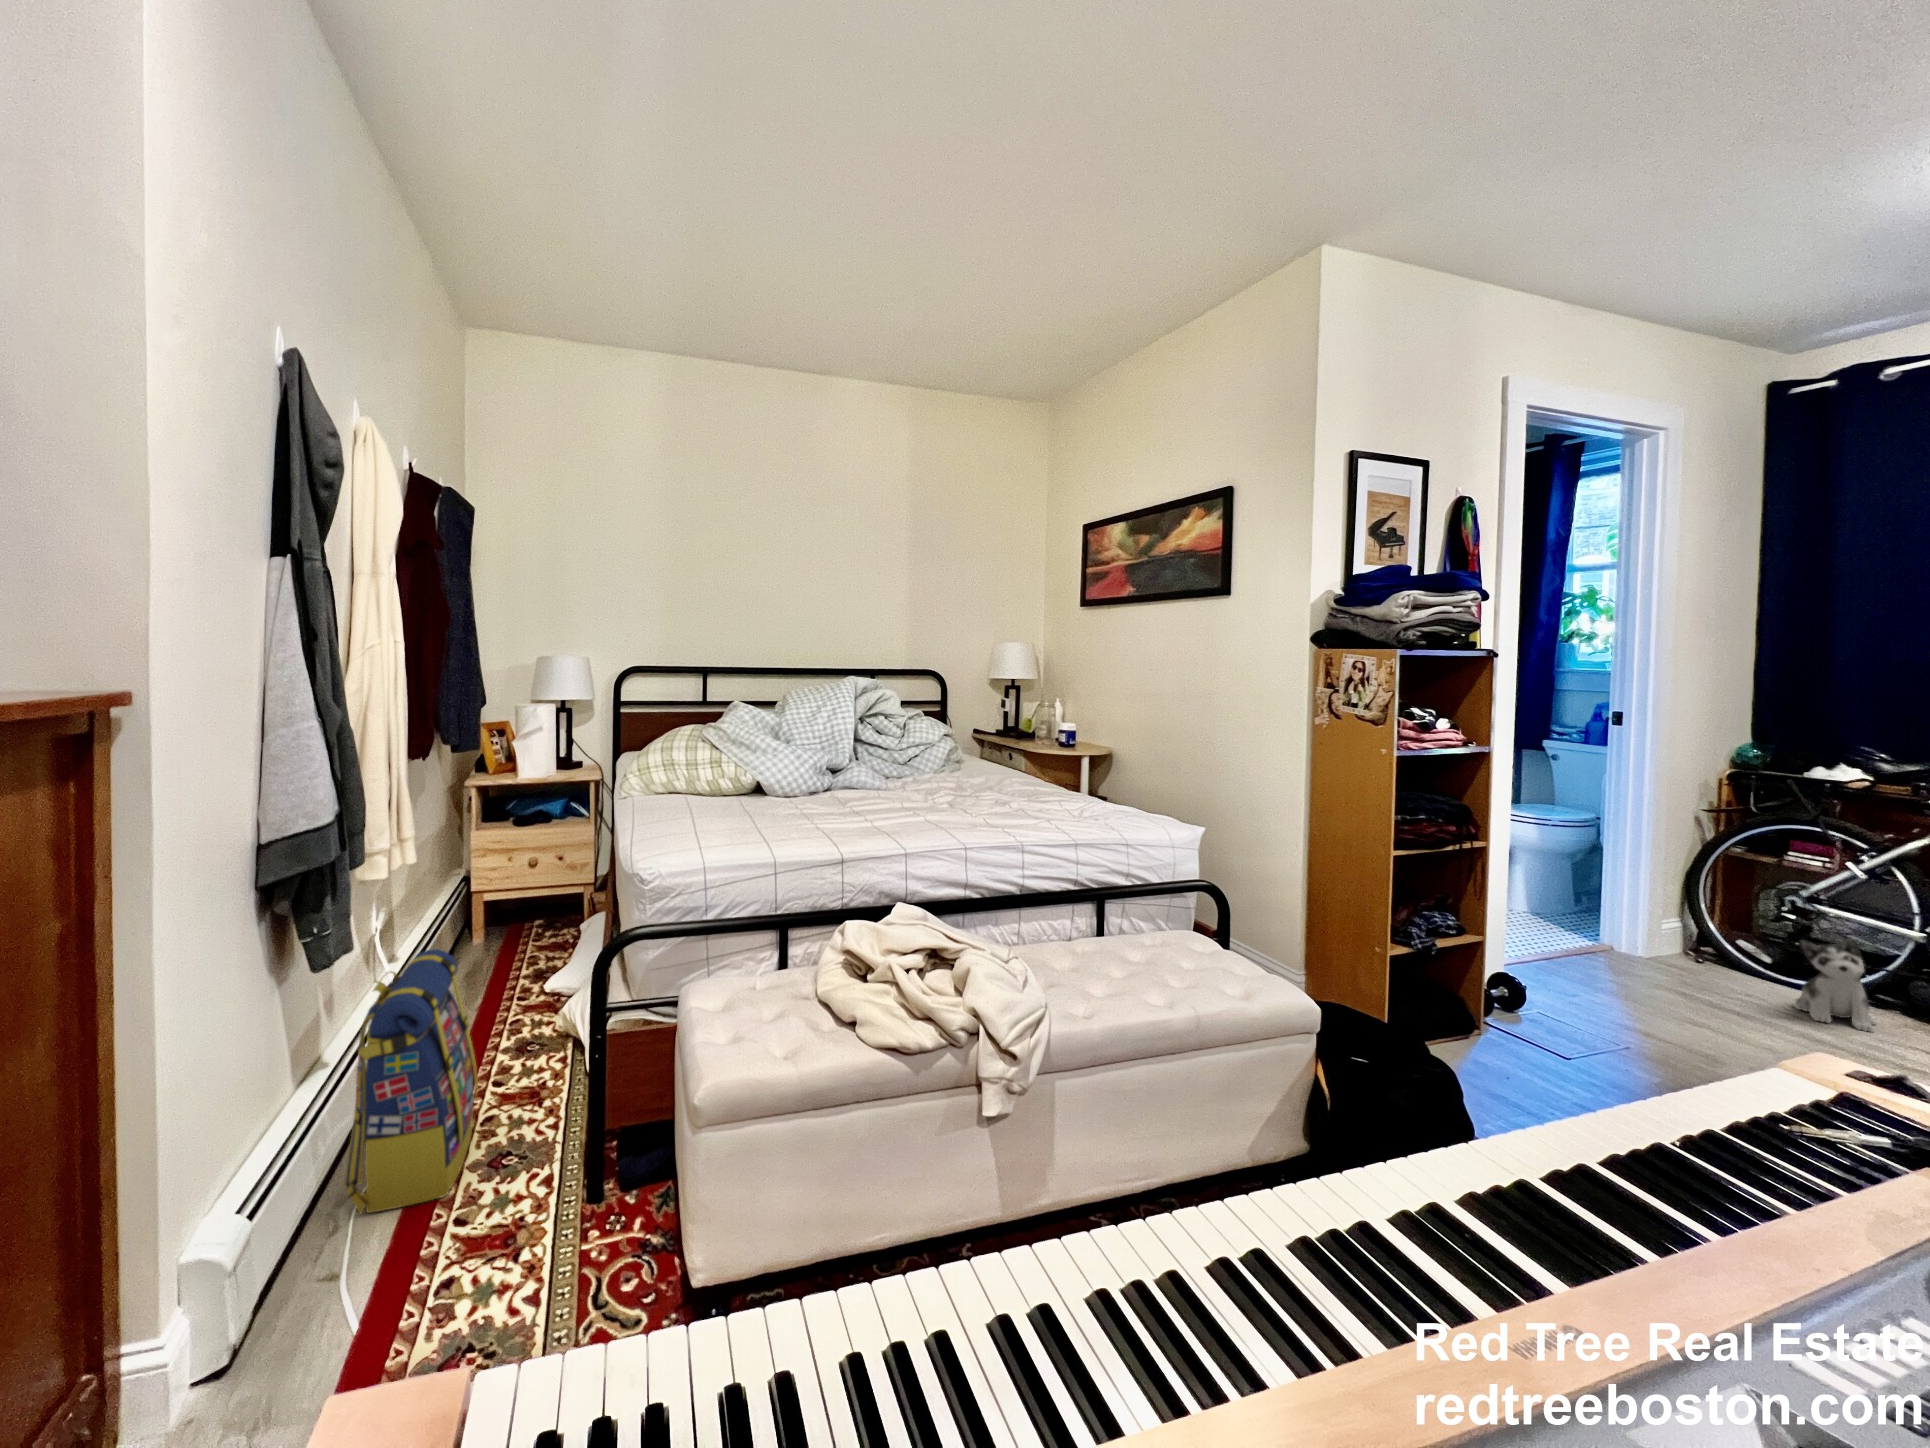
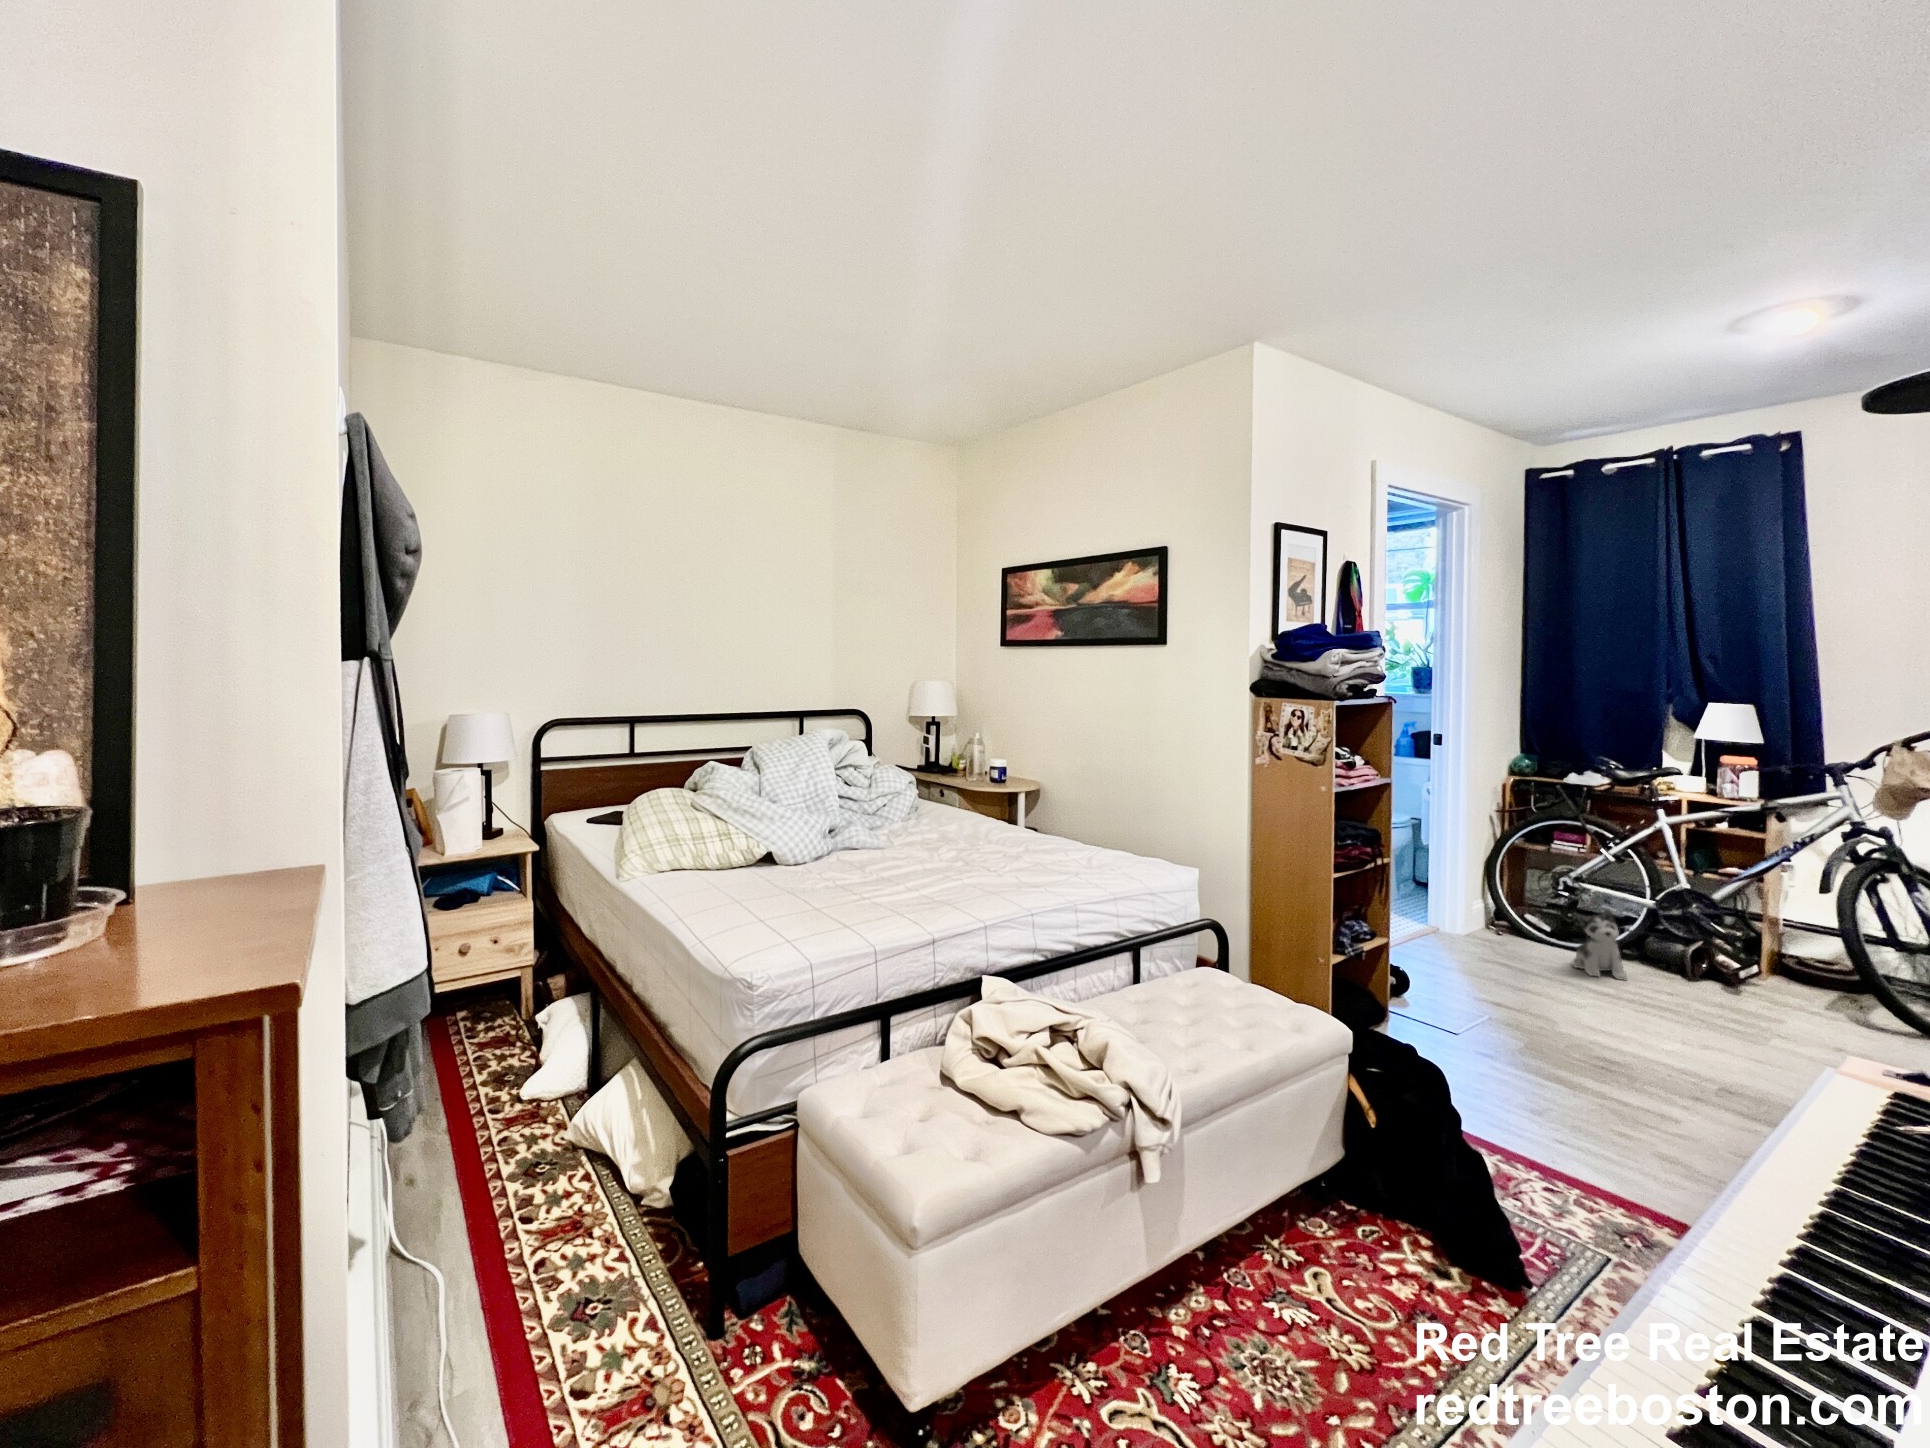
backpack: present [344,949,478,1213] -> none [408,1078,547,1416]

